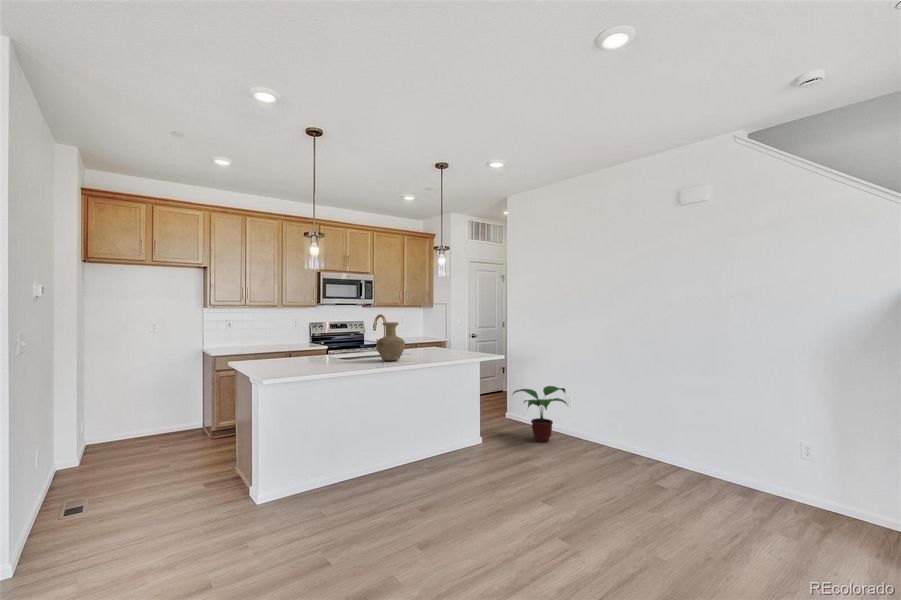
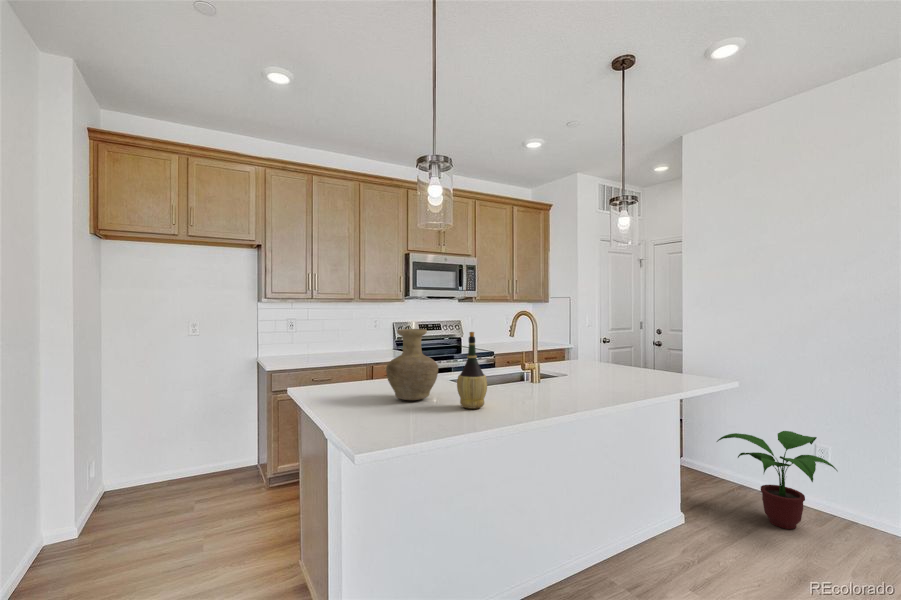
vase: present [376,322,405,361] -> present [386,329,438,400]
wine bottle: none [326,324,343,365] -> present [457,332,487,408]

